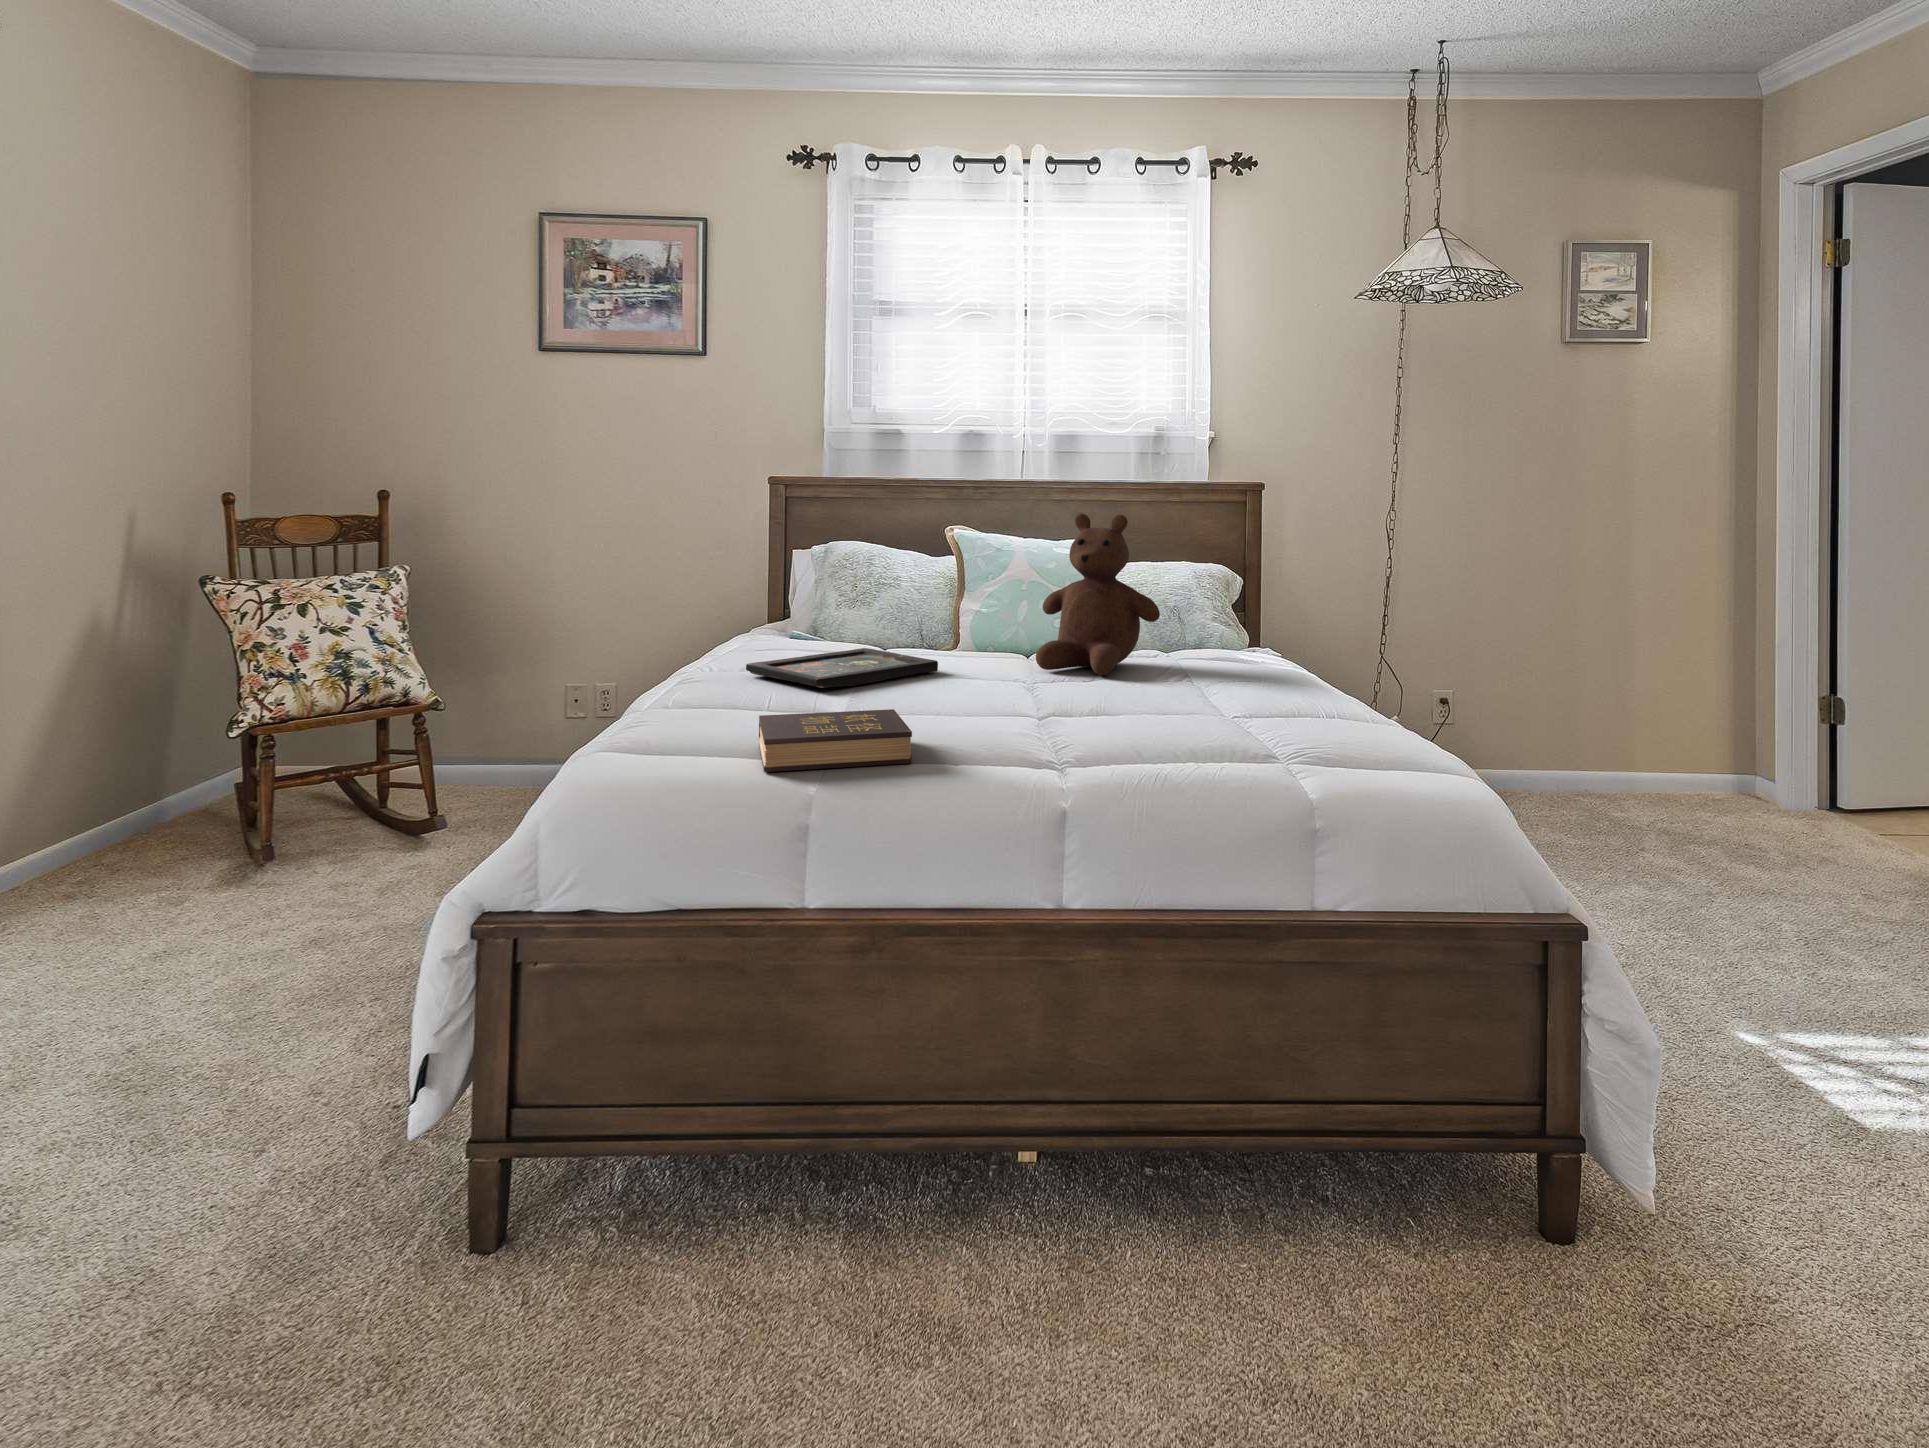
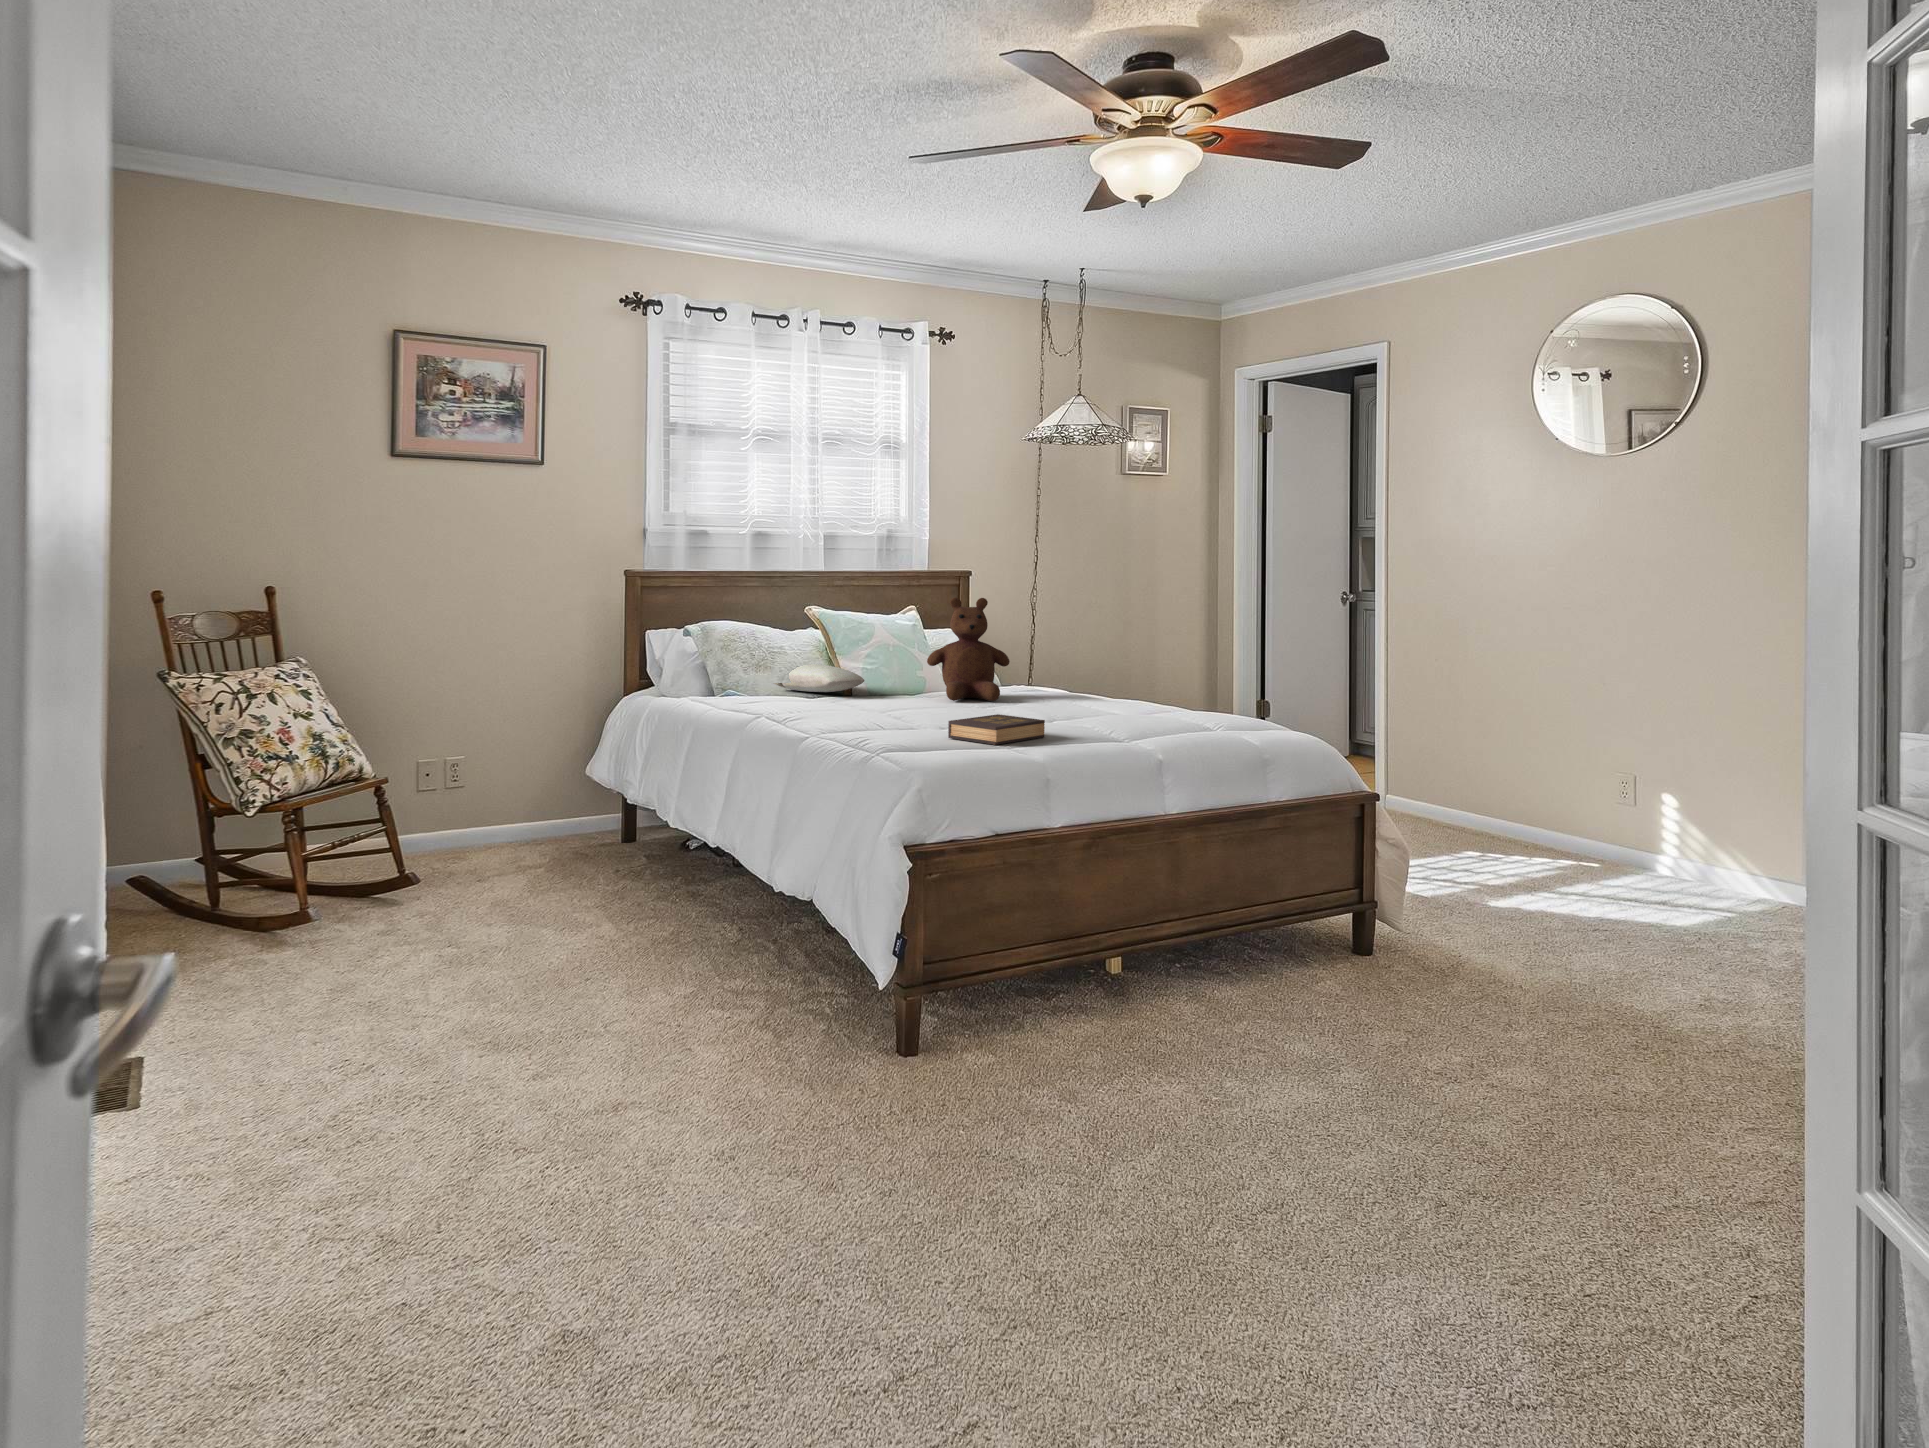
pillow: none [891,603,974,642] -> present [774,664,865,692]
tray: present [746,648,938,688] -> none [794,696,897,716]

